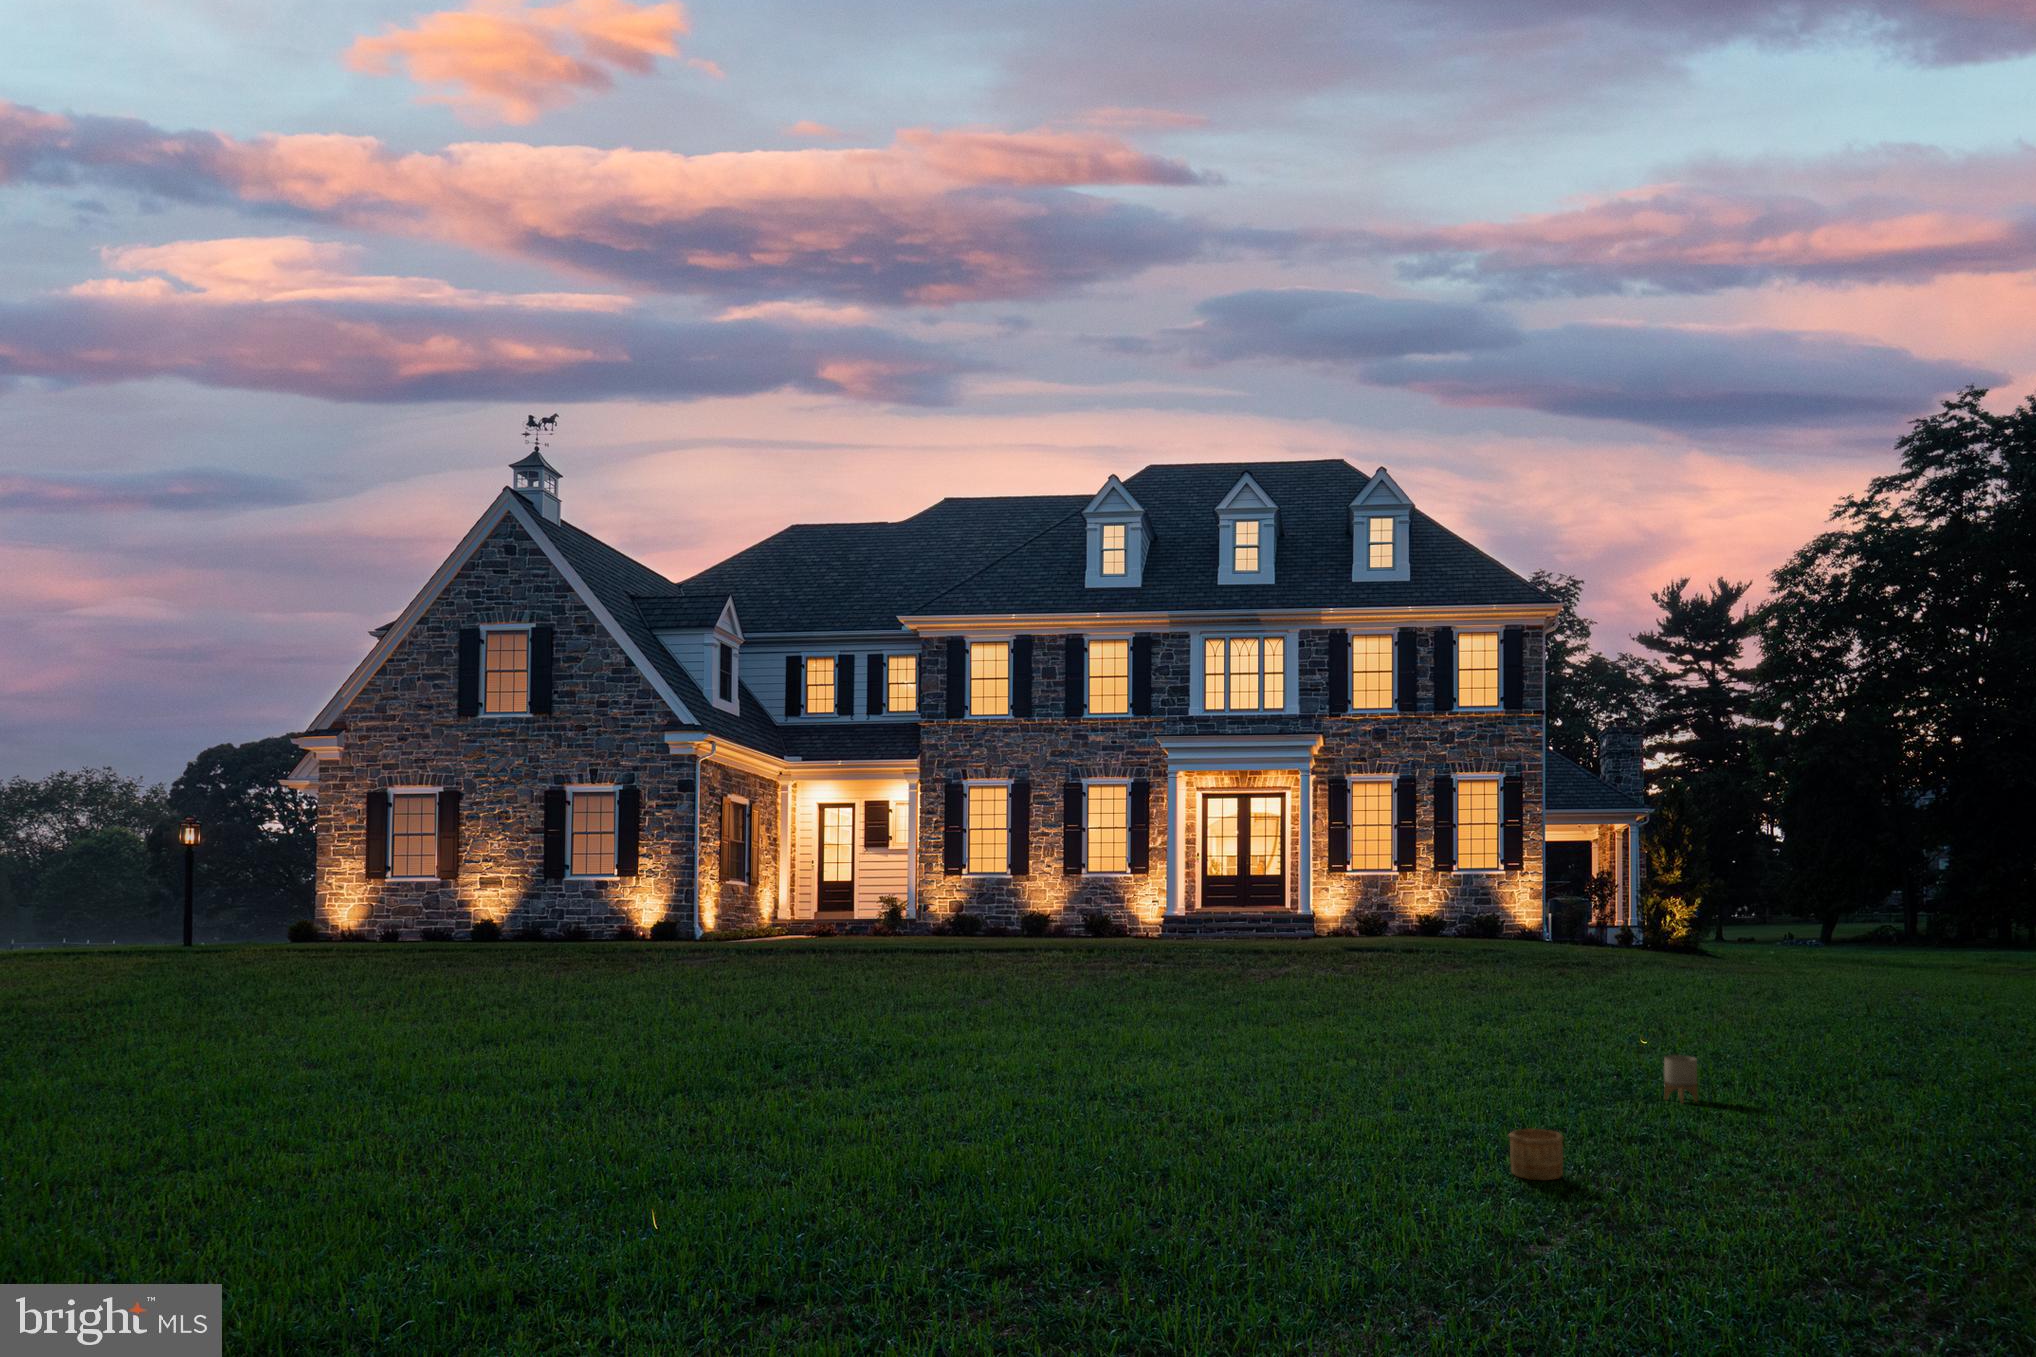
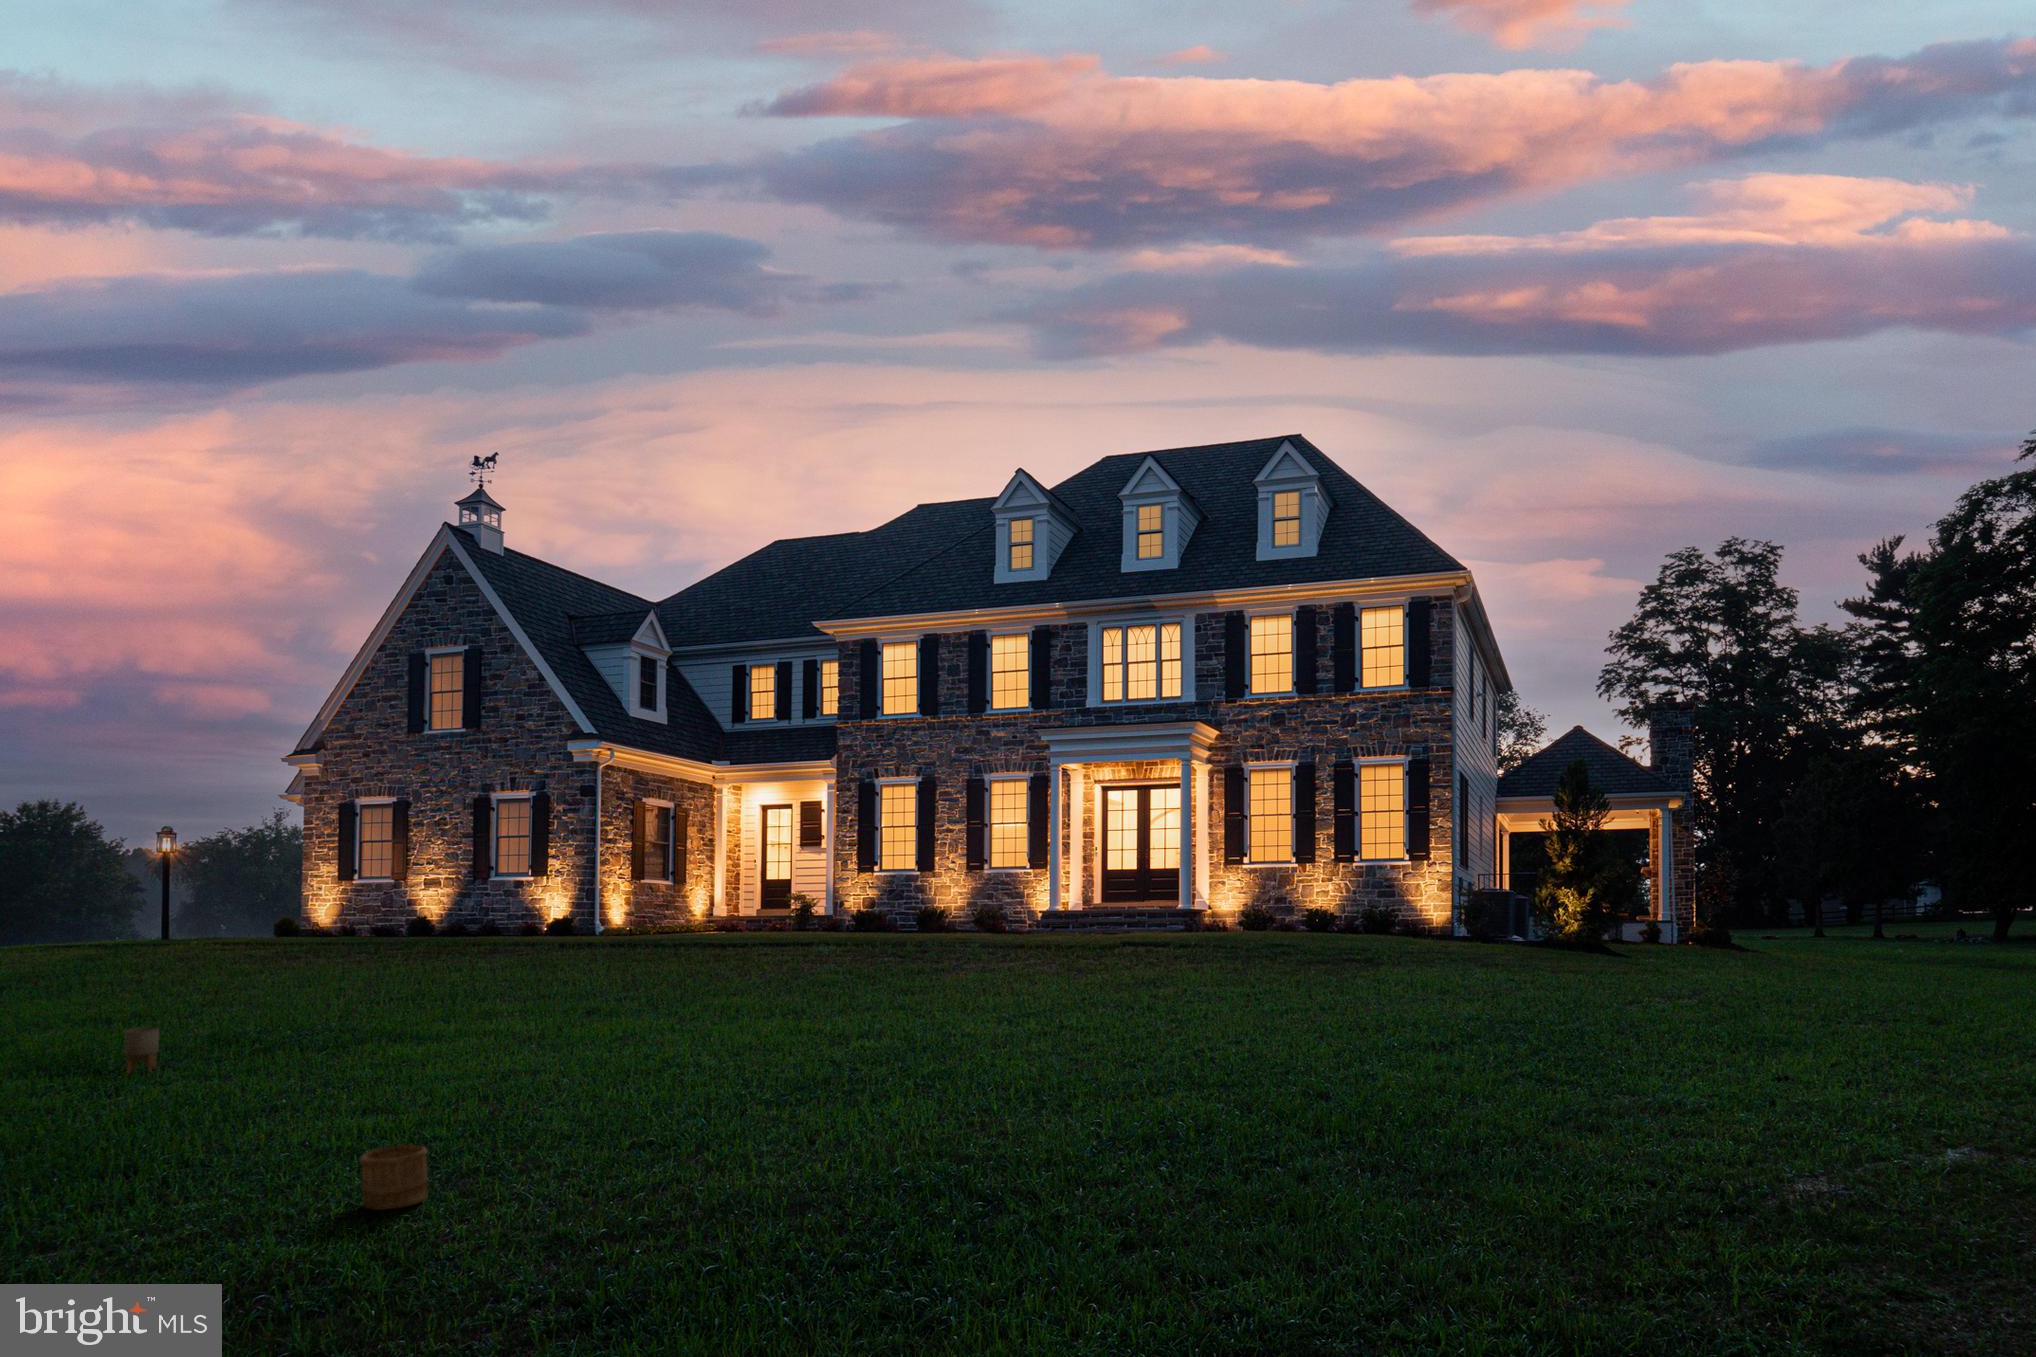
planter: present [1664,1055,1698,1103] -> present [125,1027,159,1074]

